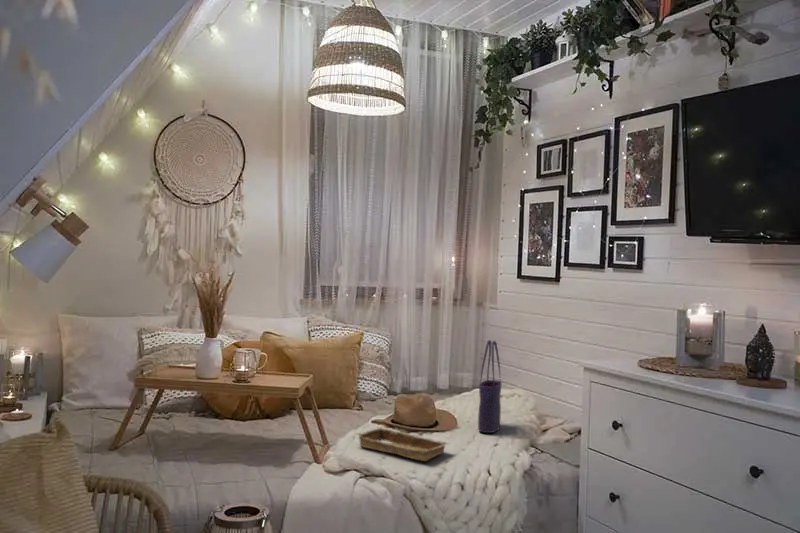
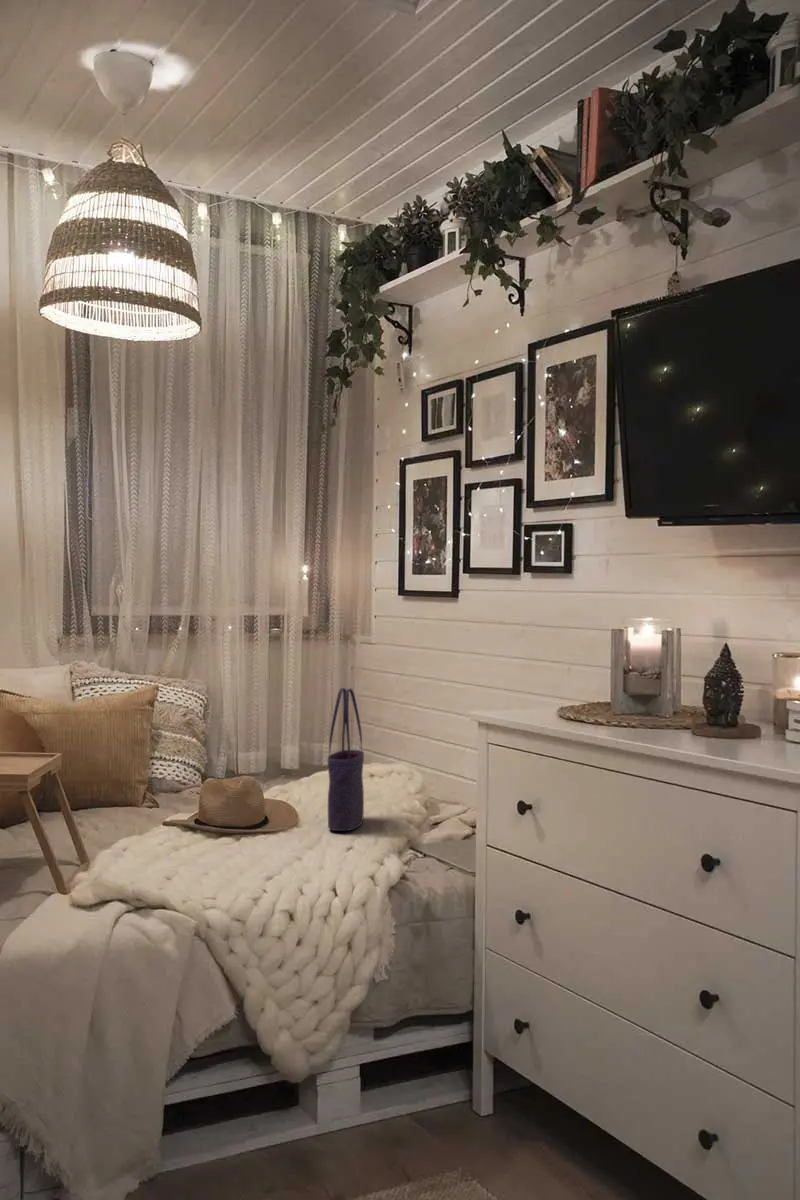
tray: present [357,428,448,461] -> none [125,831,278,879]

